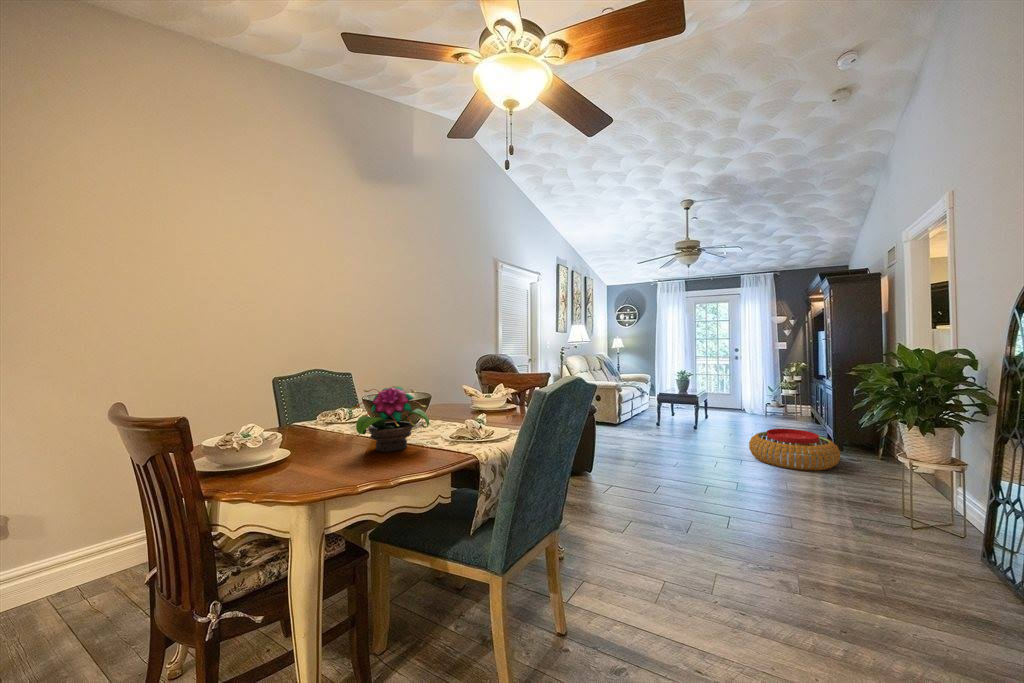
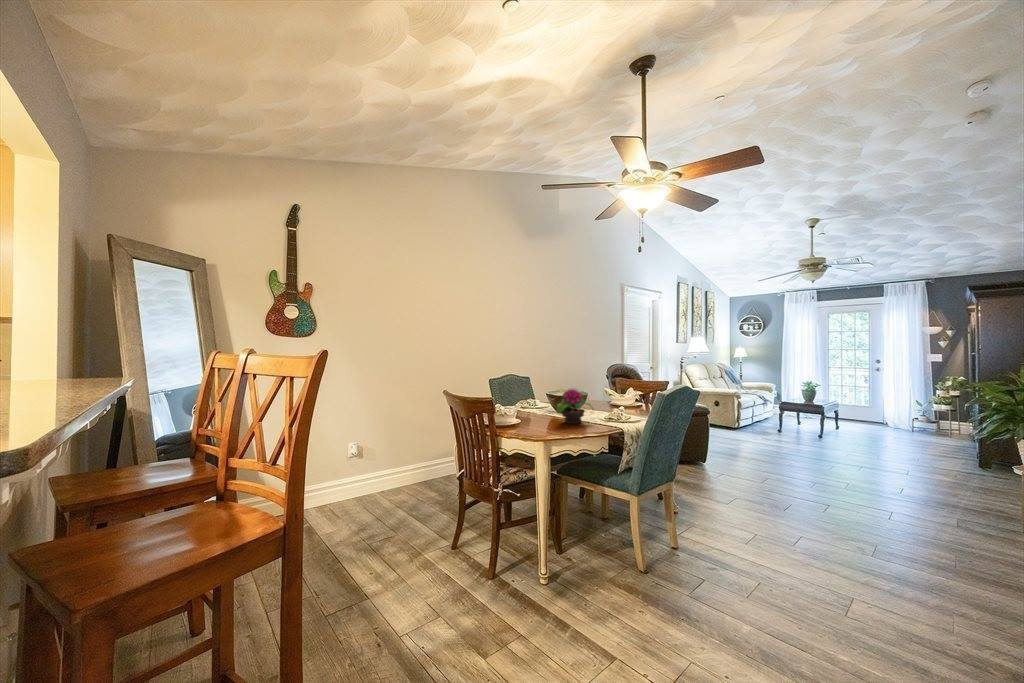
pouf: present [749,429,841,471] -> none [869,441,970,483]

